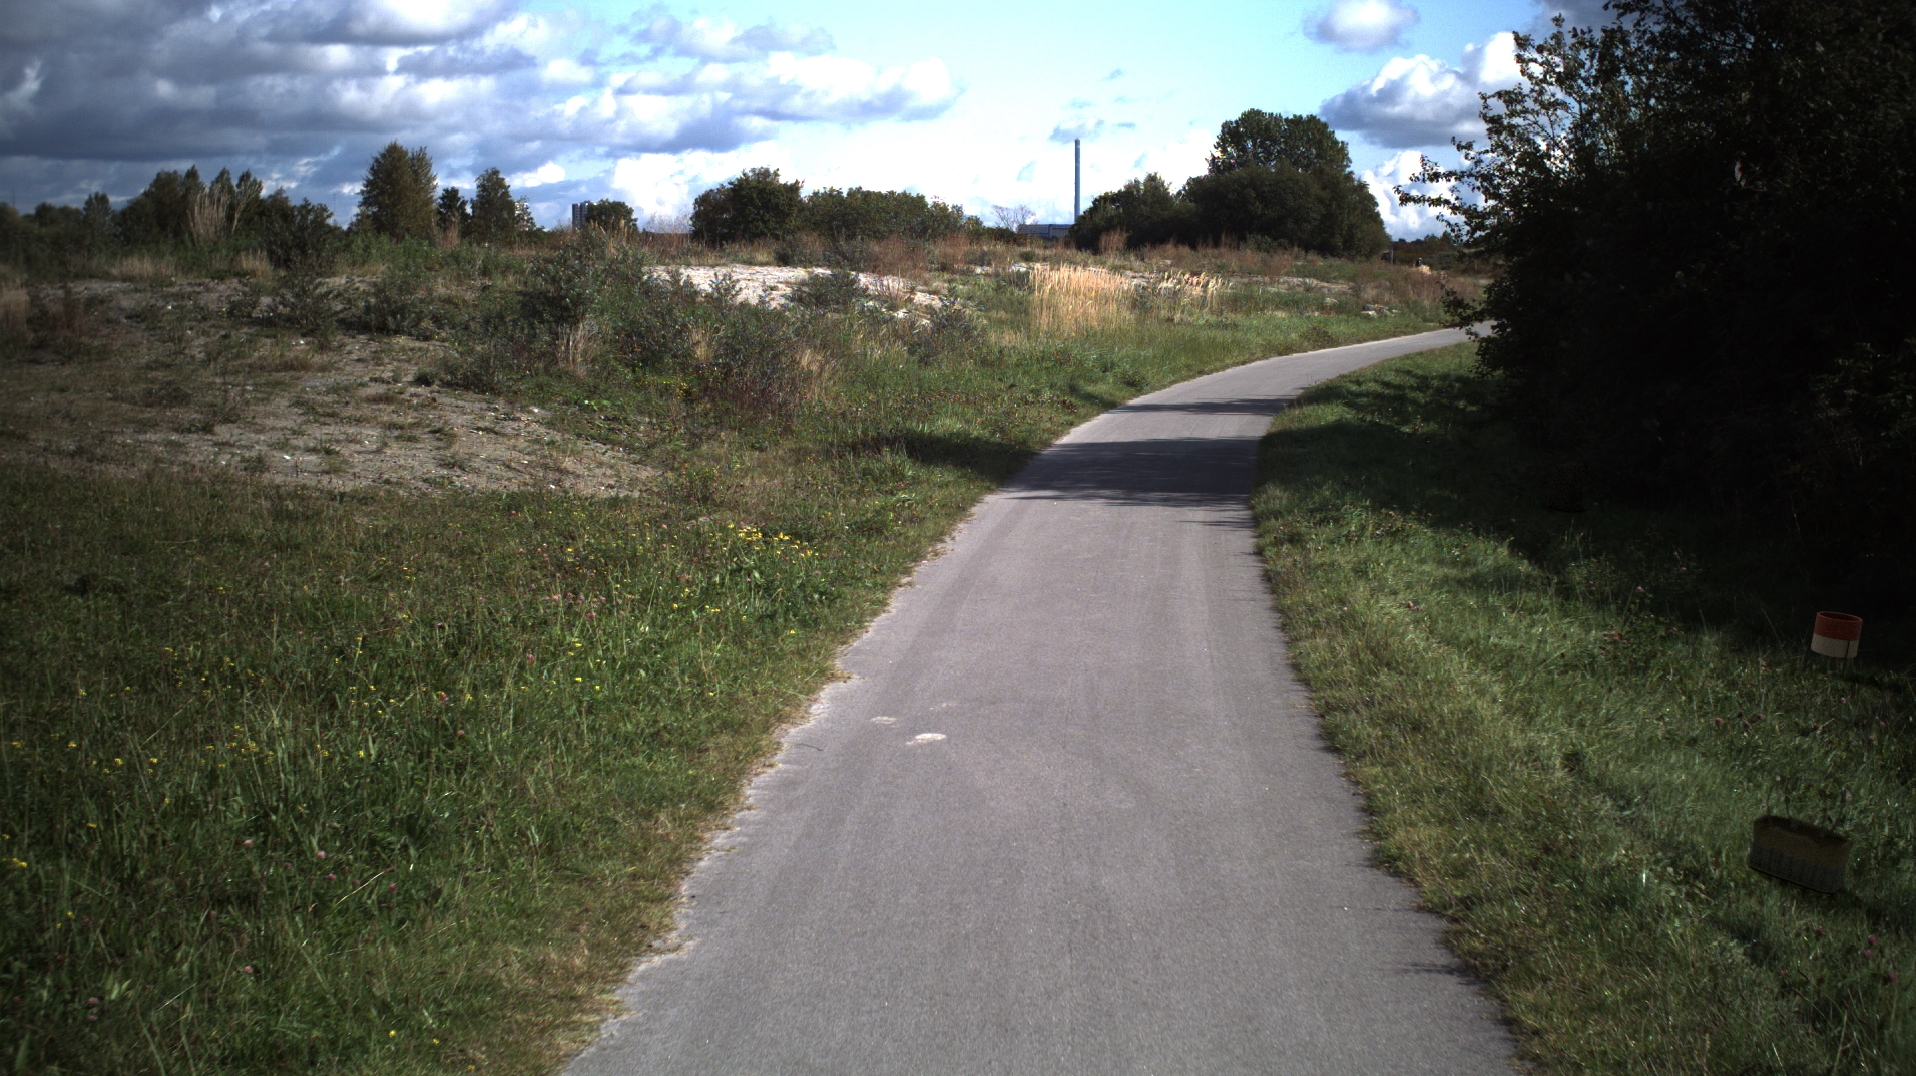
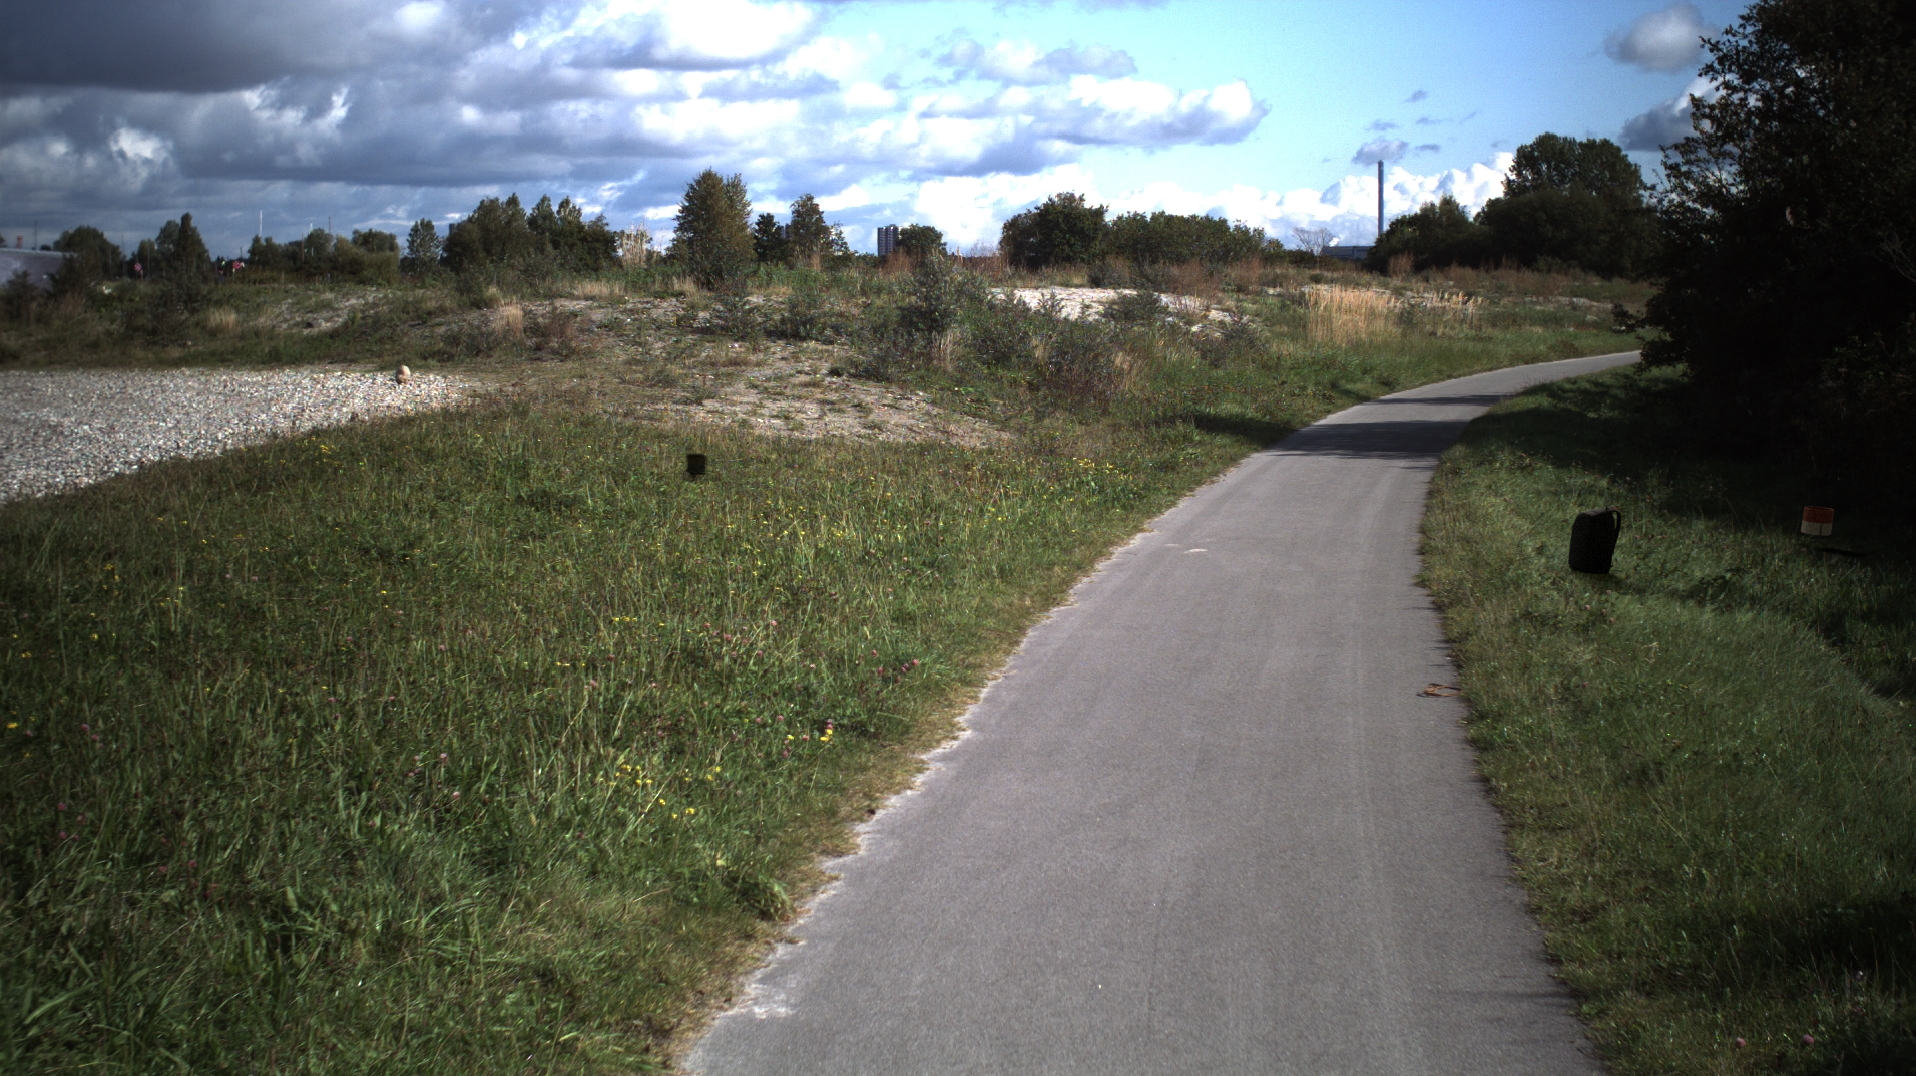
backpack: present [1546,462,1589,511] -> present [1568,505,1621,573]
basket: present [1748,768,1854,893] -> present [686,448,706,474]

